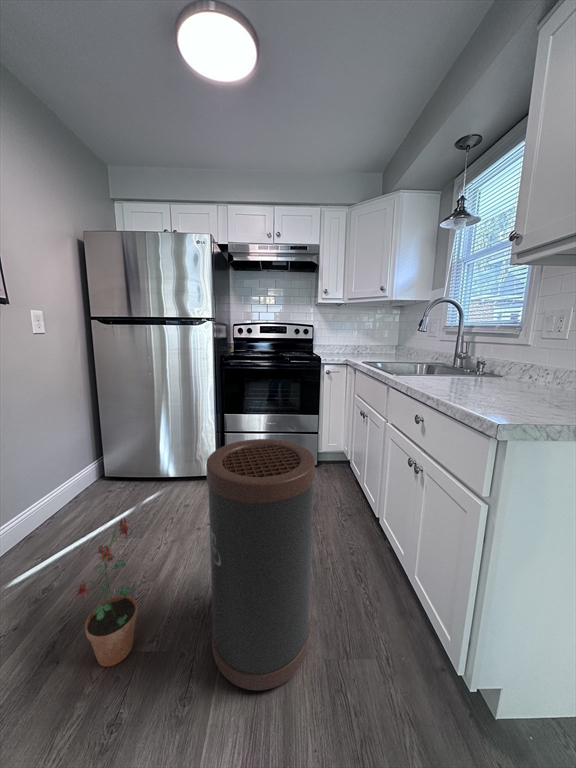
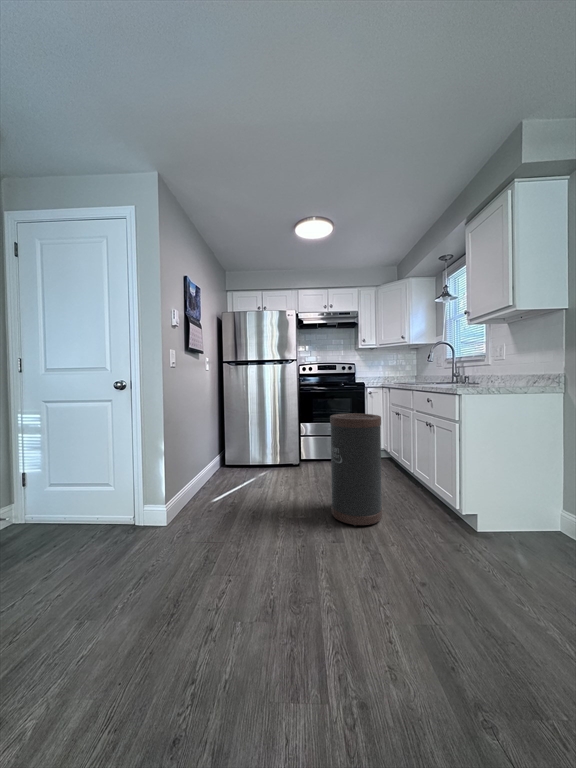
potted plant: present [76,518,138,667] -> none [270,451,295,522]

